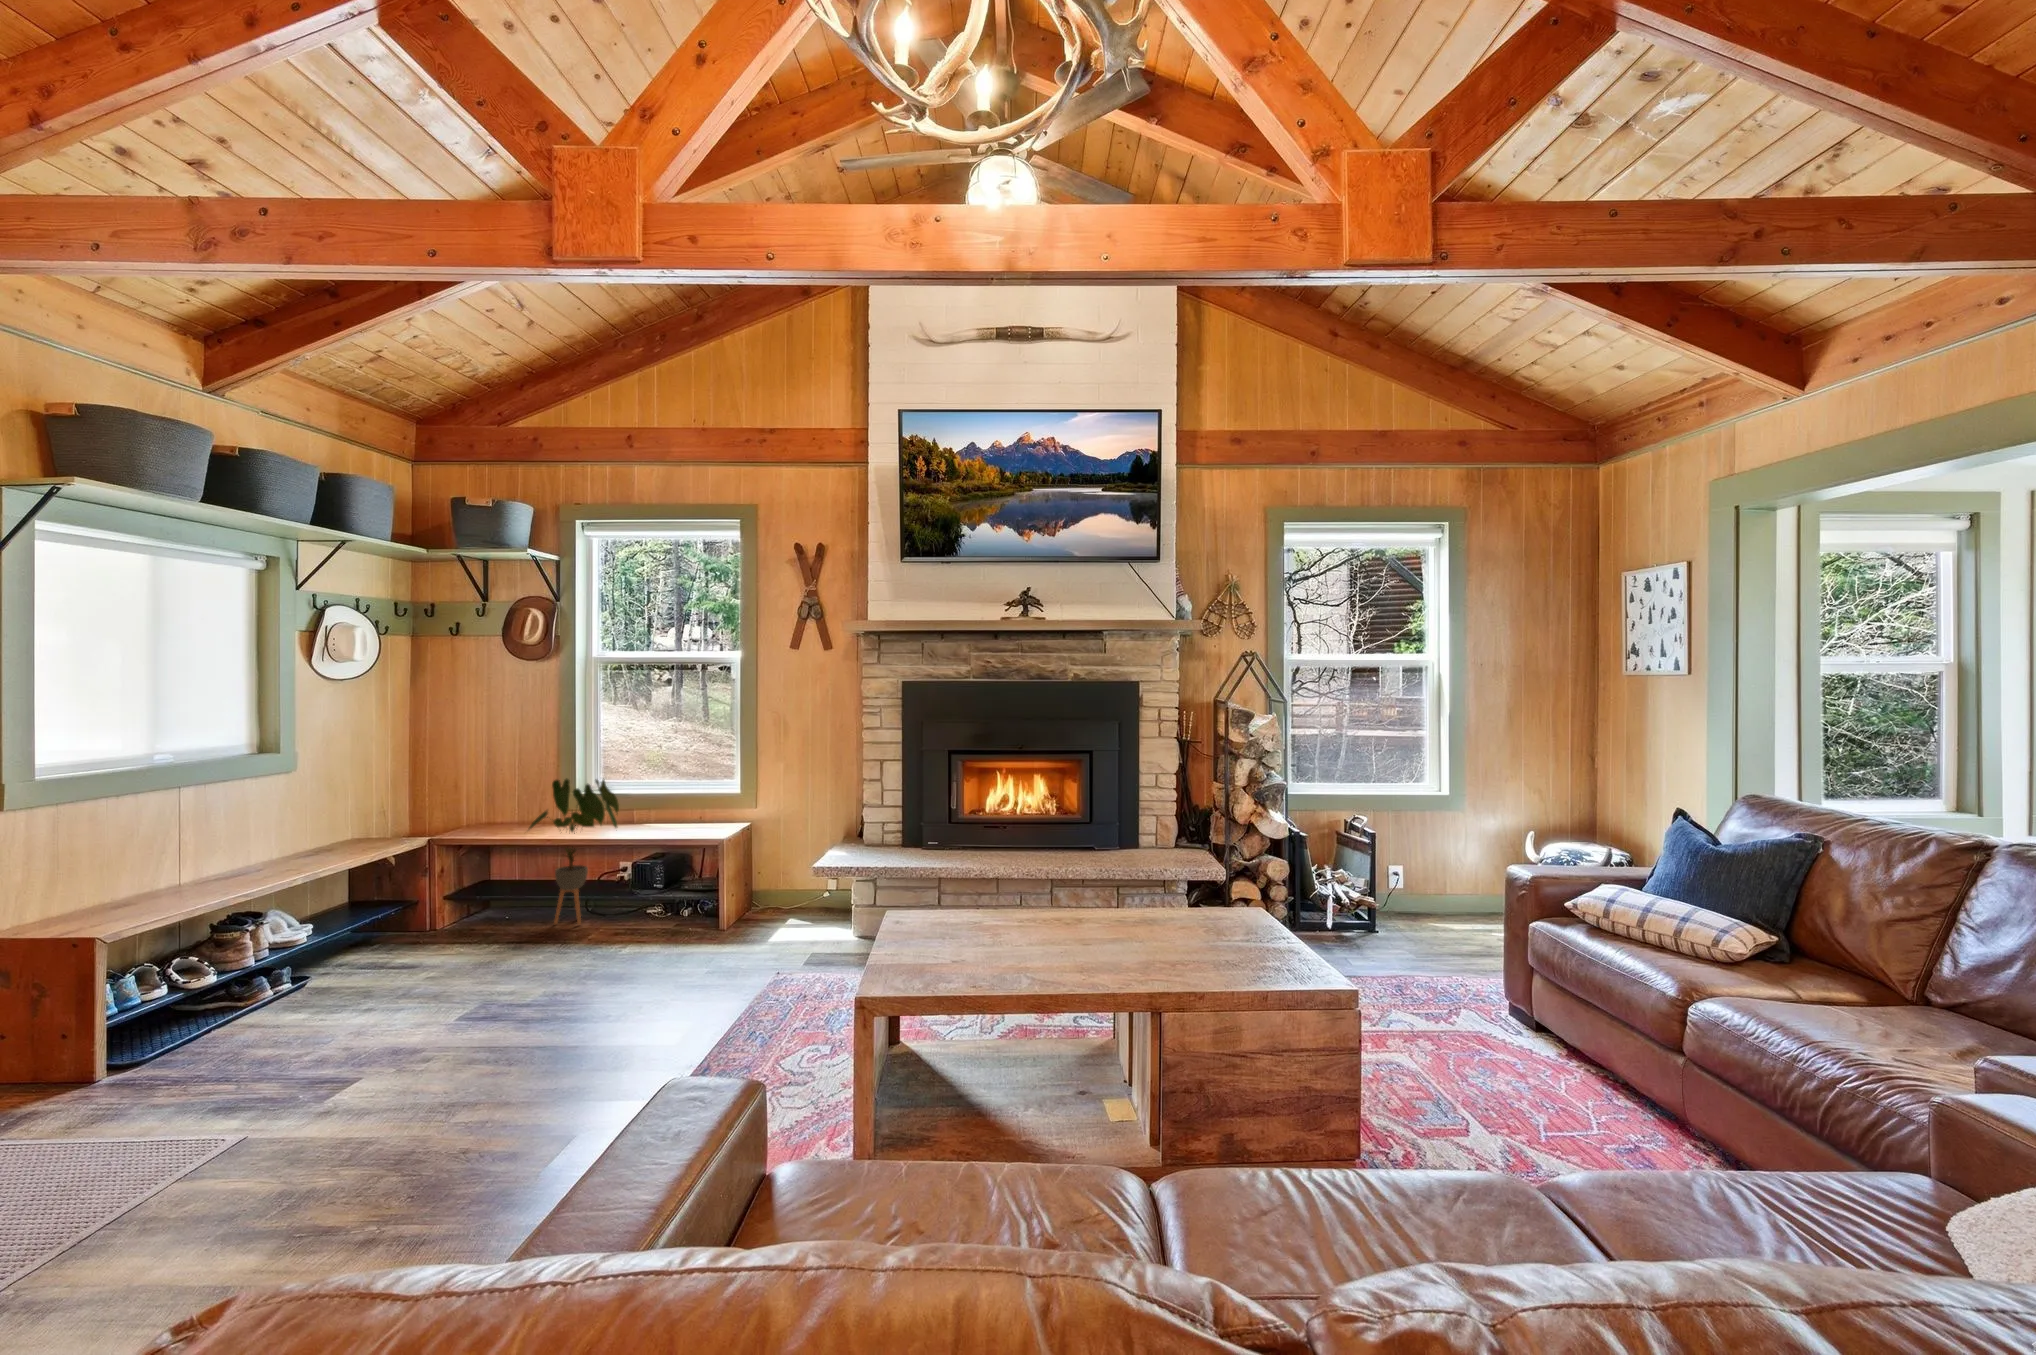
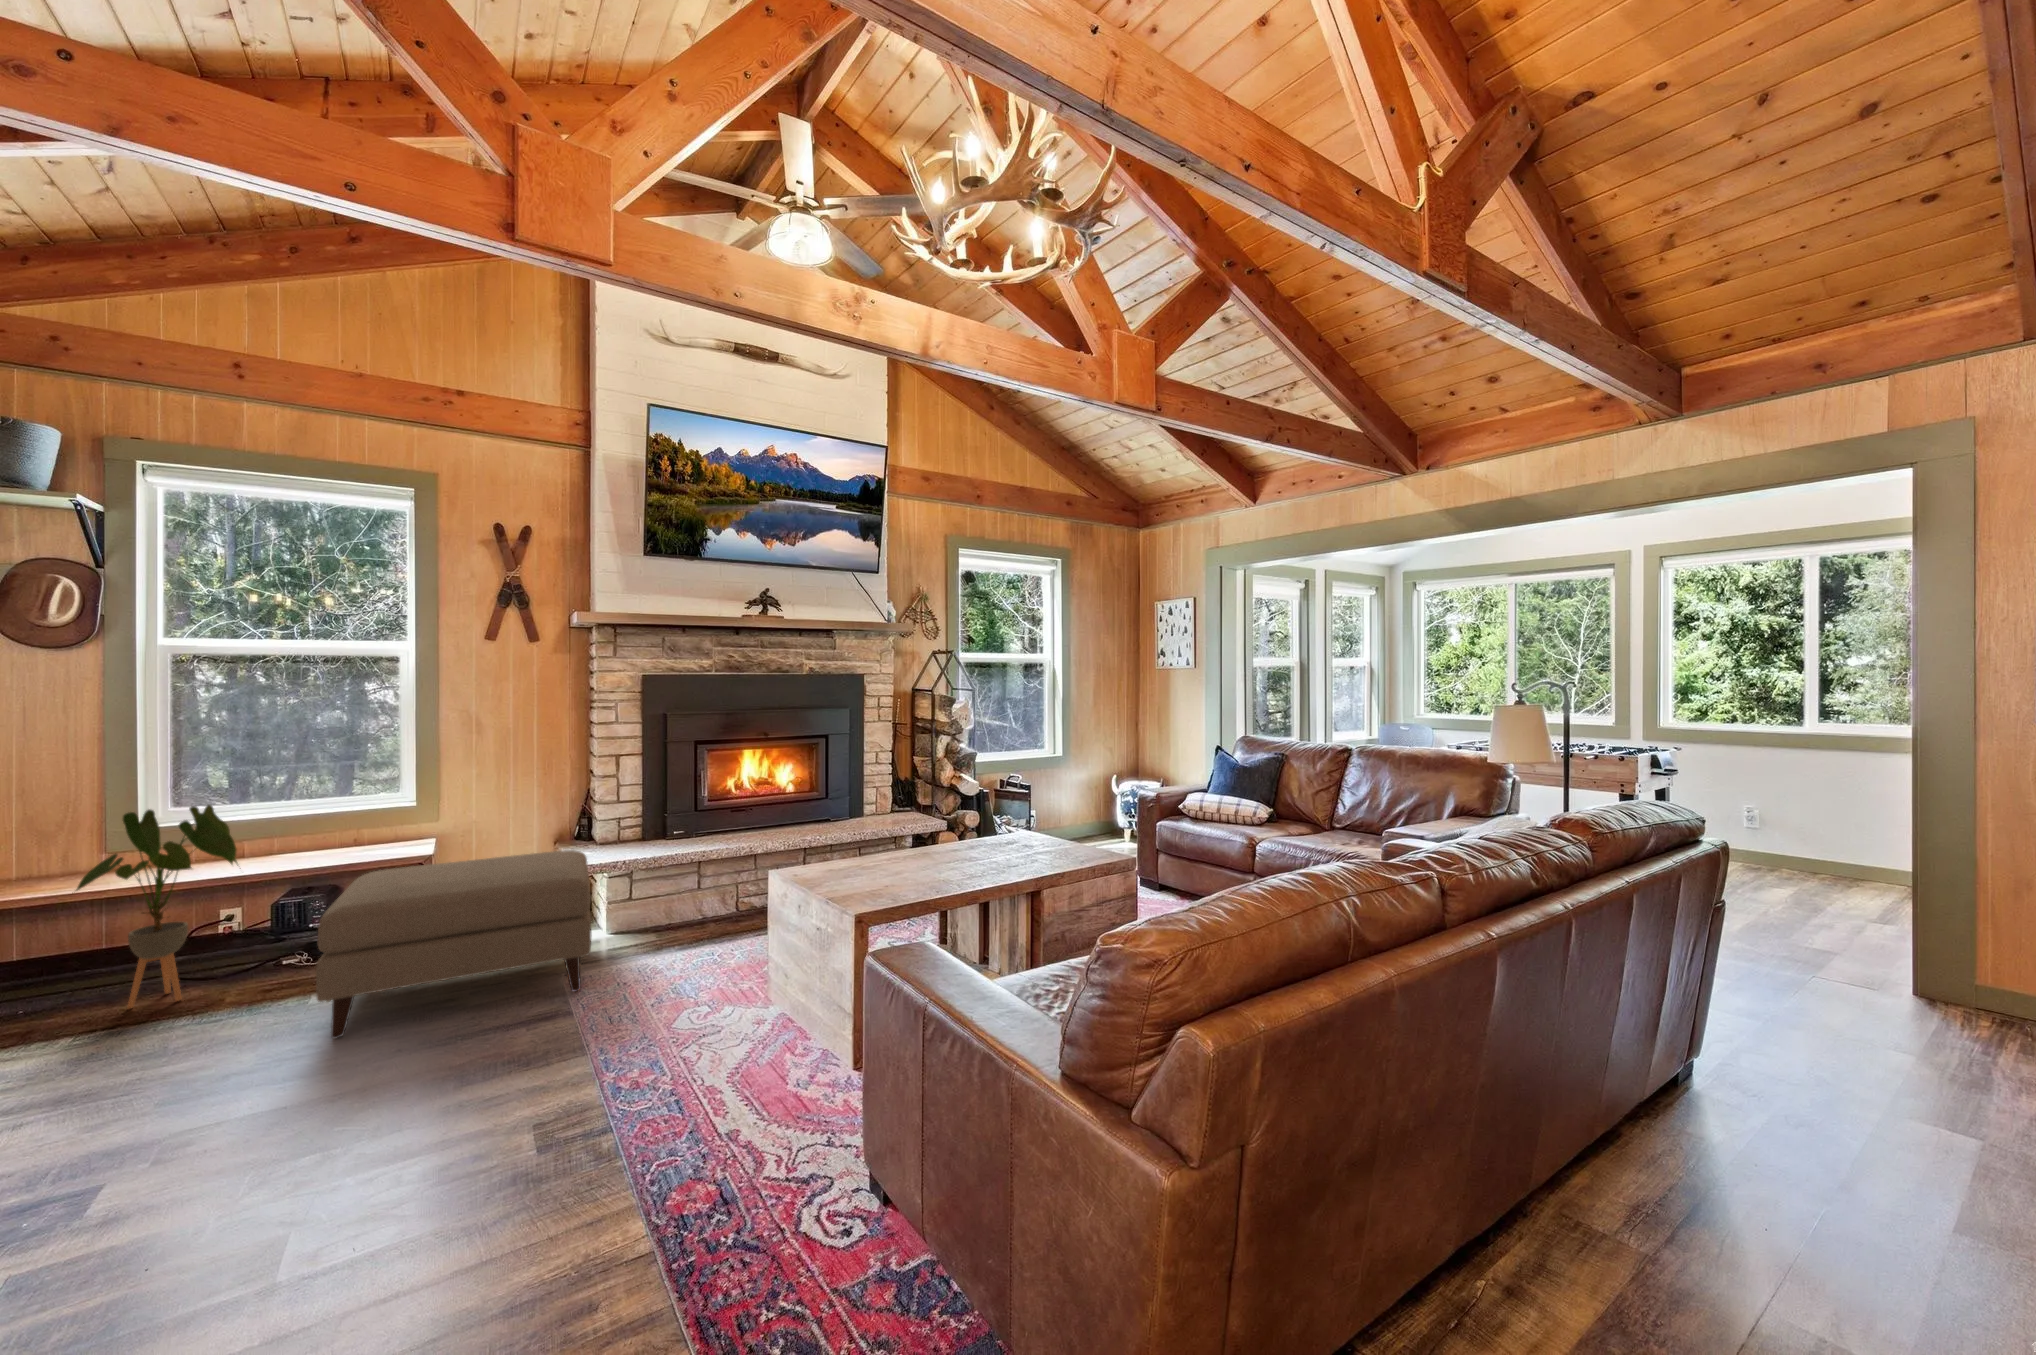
ottoman: none [613,844,835,977] -> present [316,850,591,1039]

